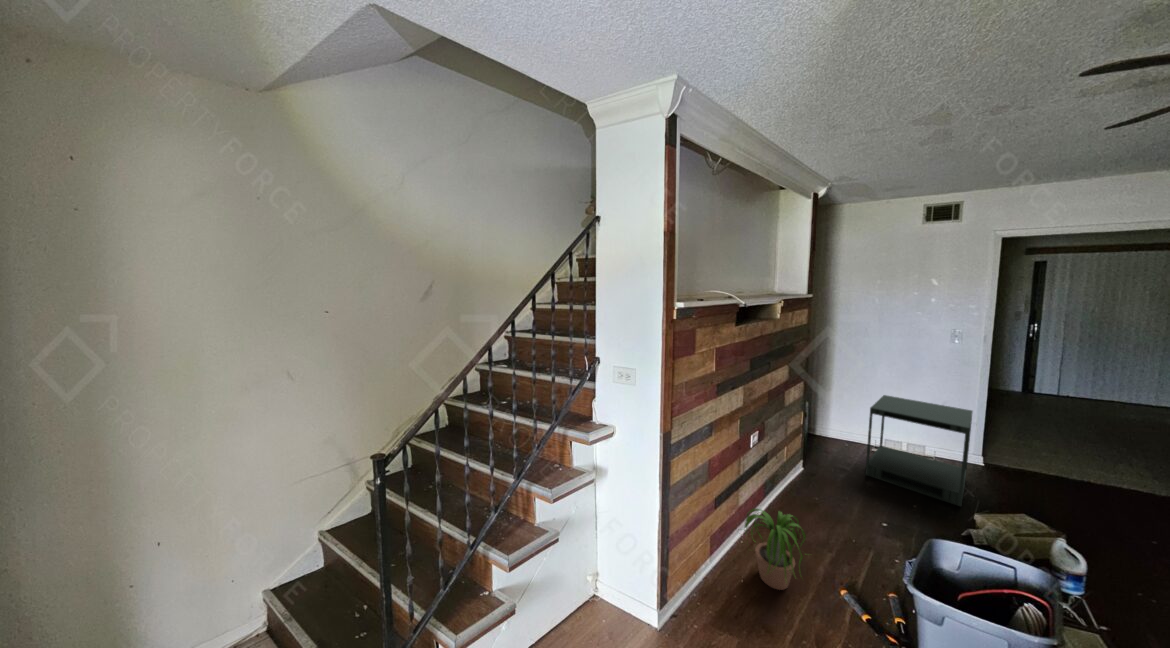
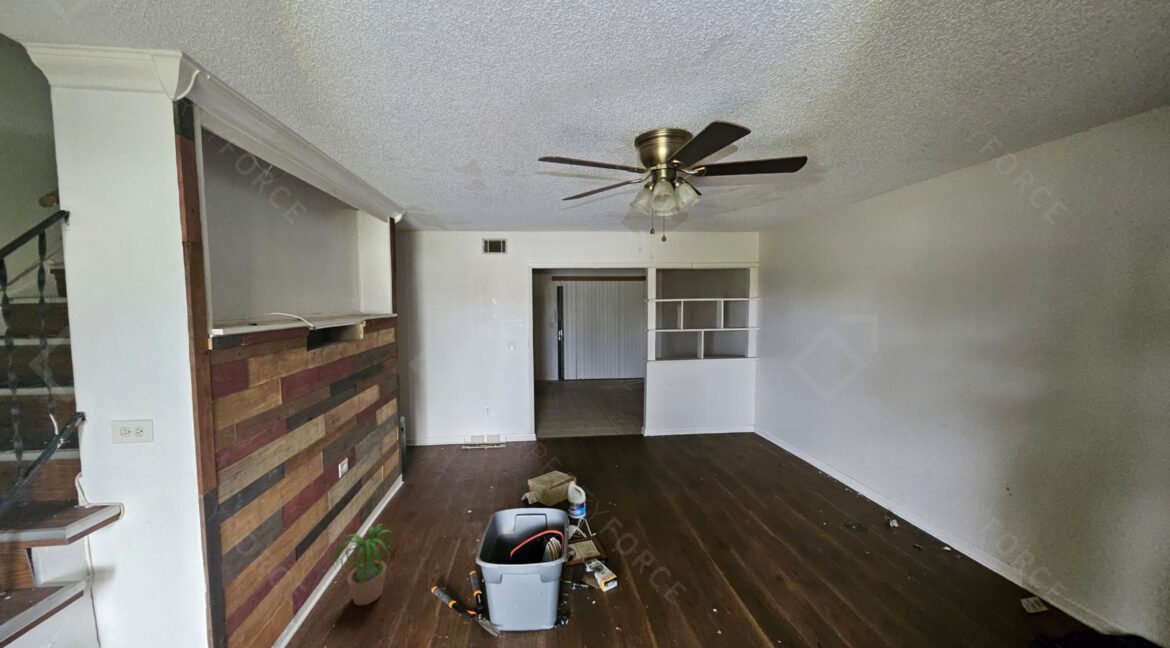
side table: present [866,395,972,506] -> none [451,392,510,464]

